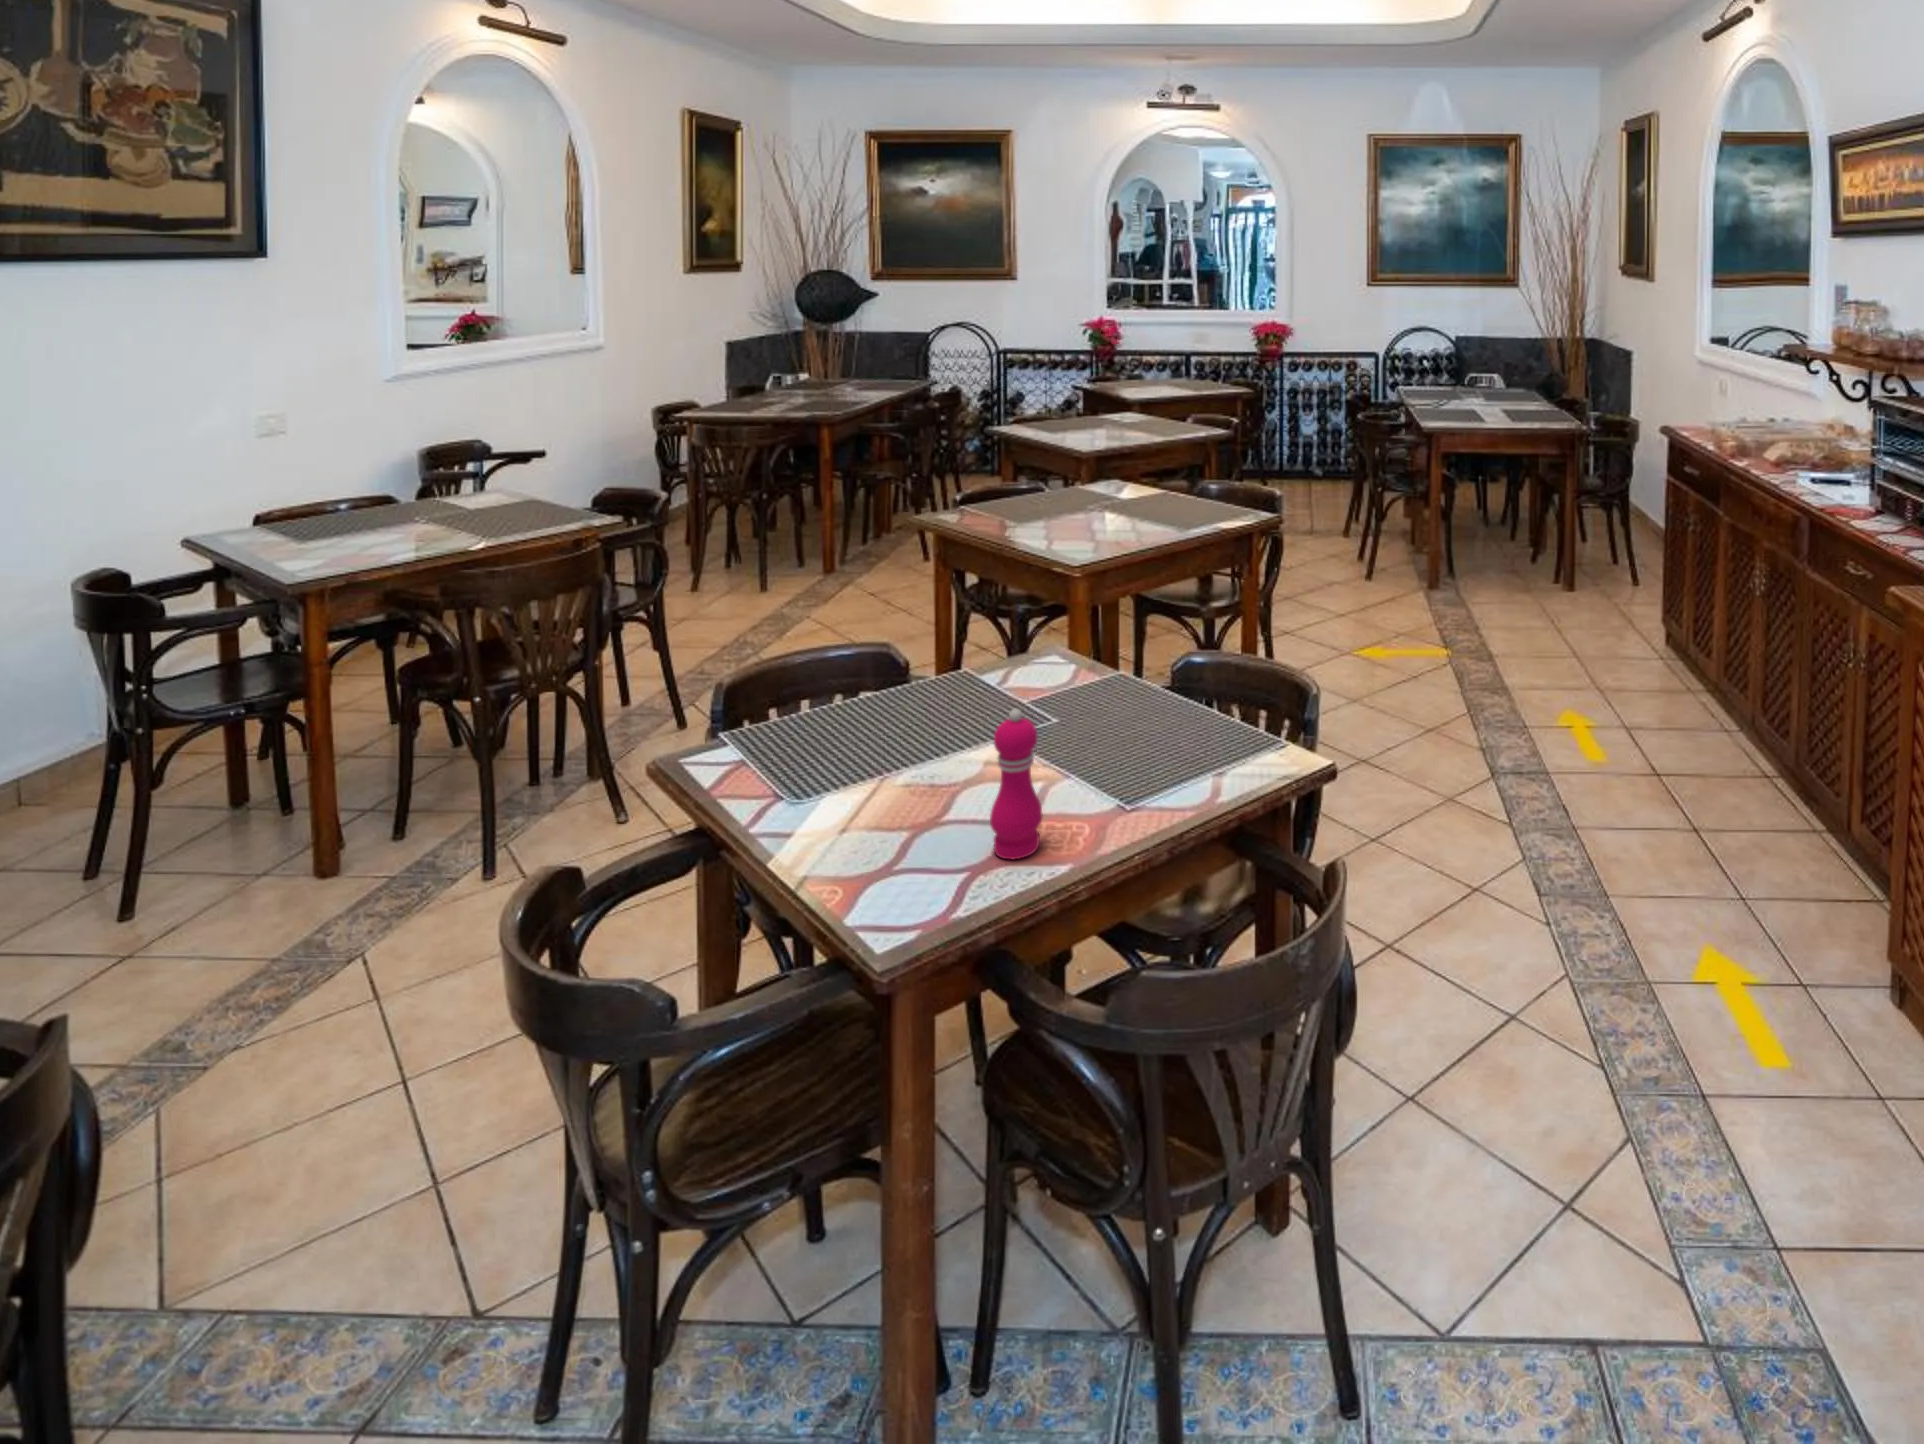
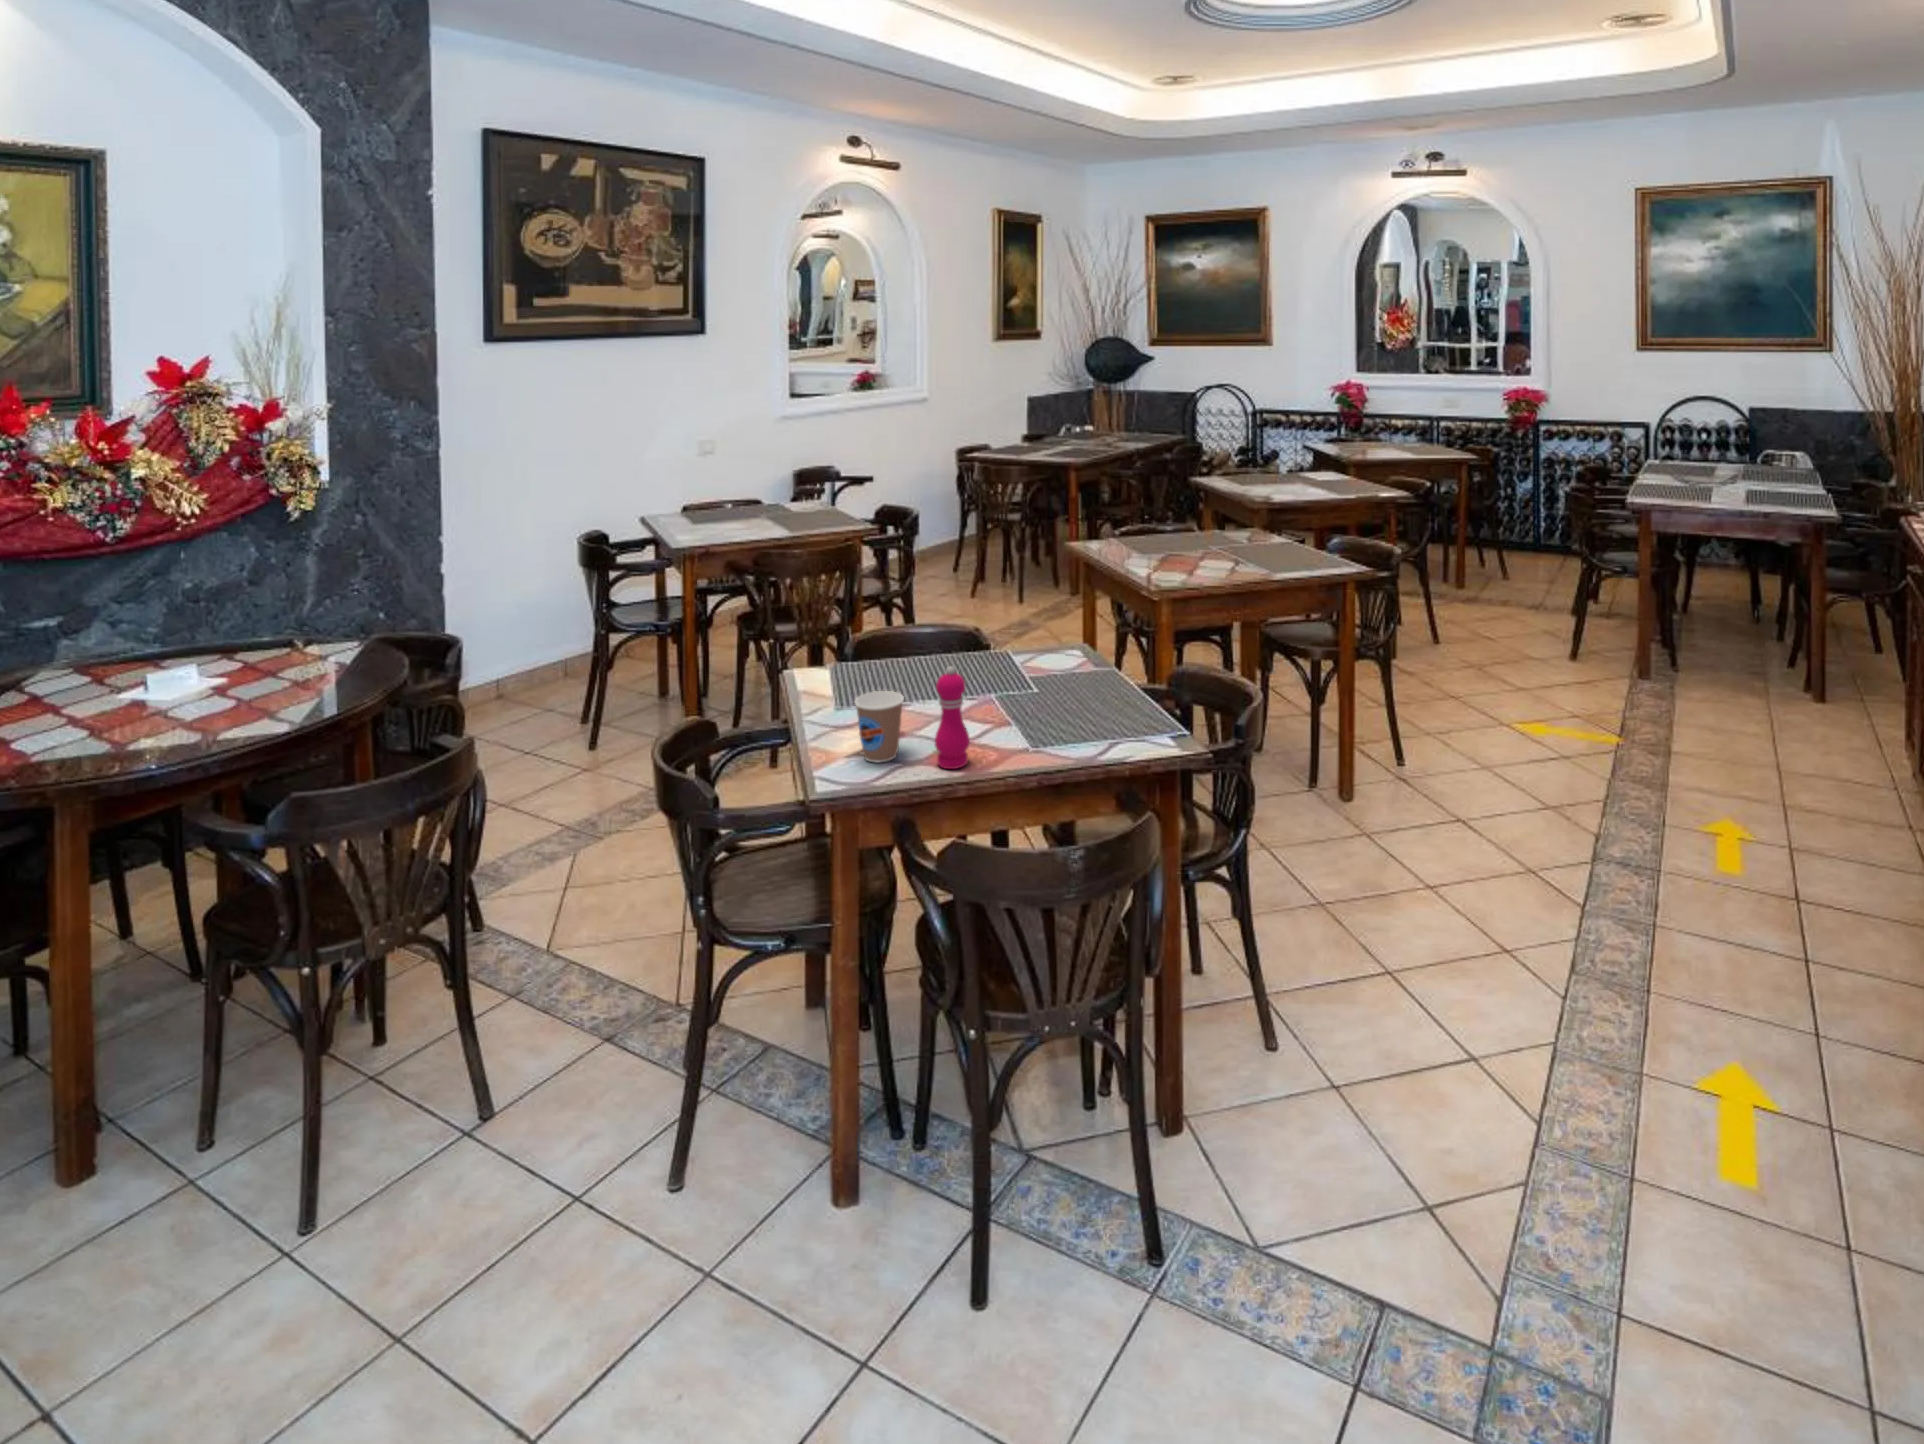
coffee cup: none [855,761,935,877] -> present [855,691,904,763]

